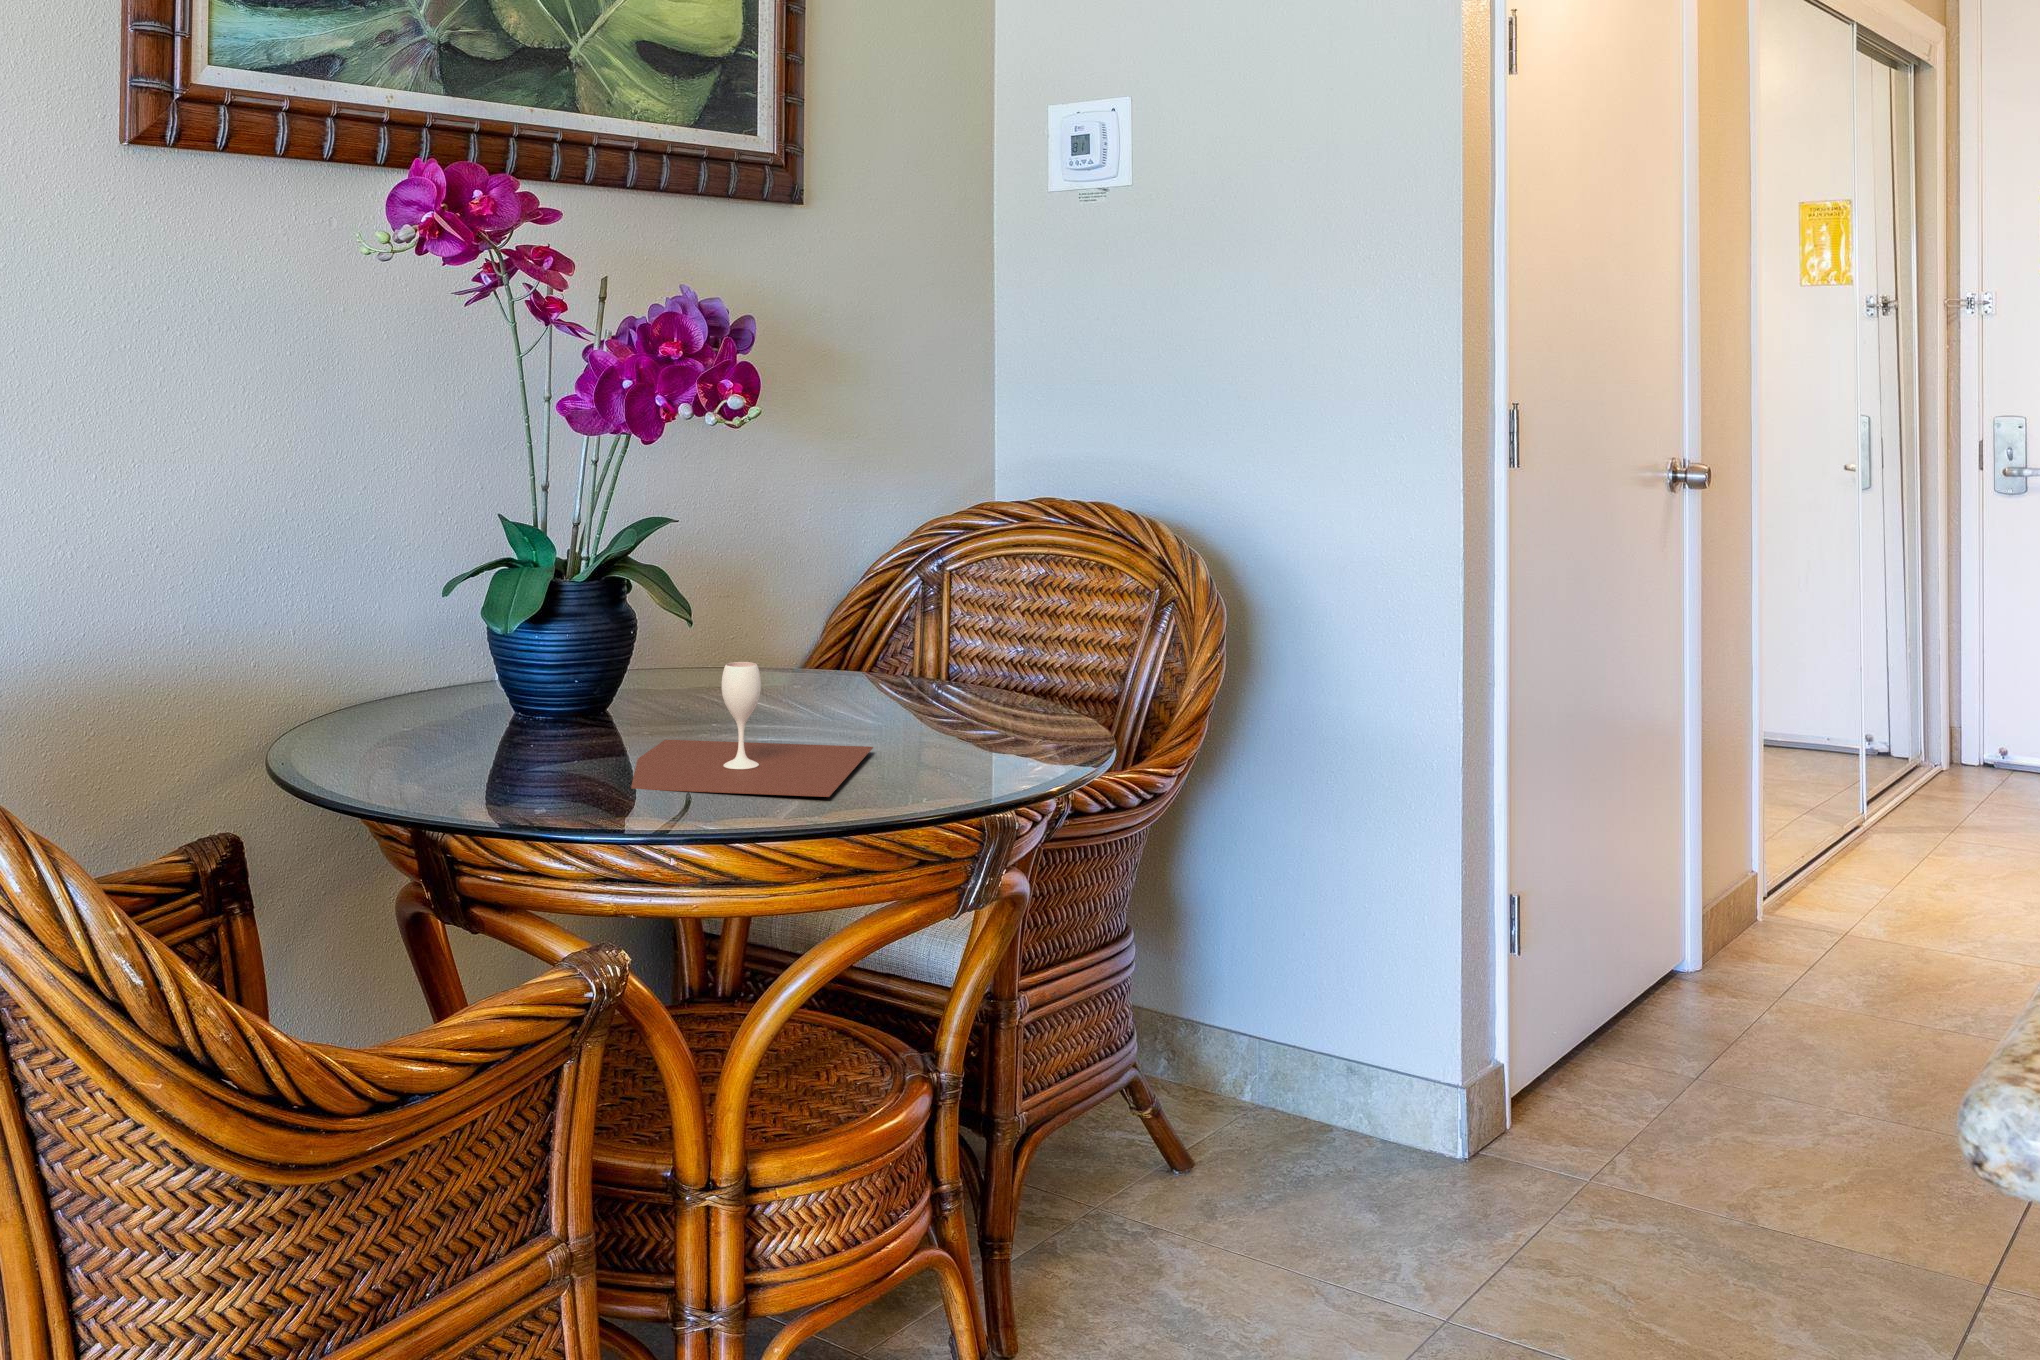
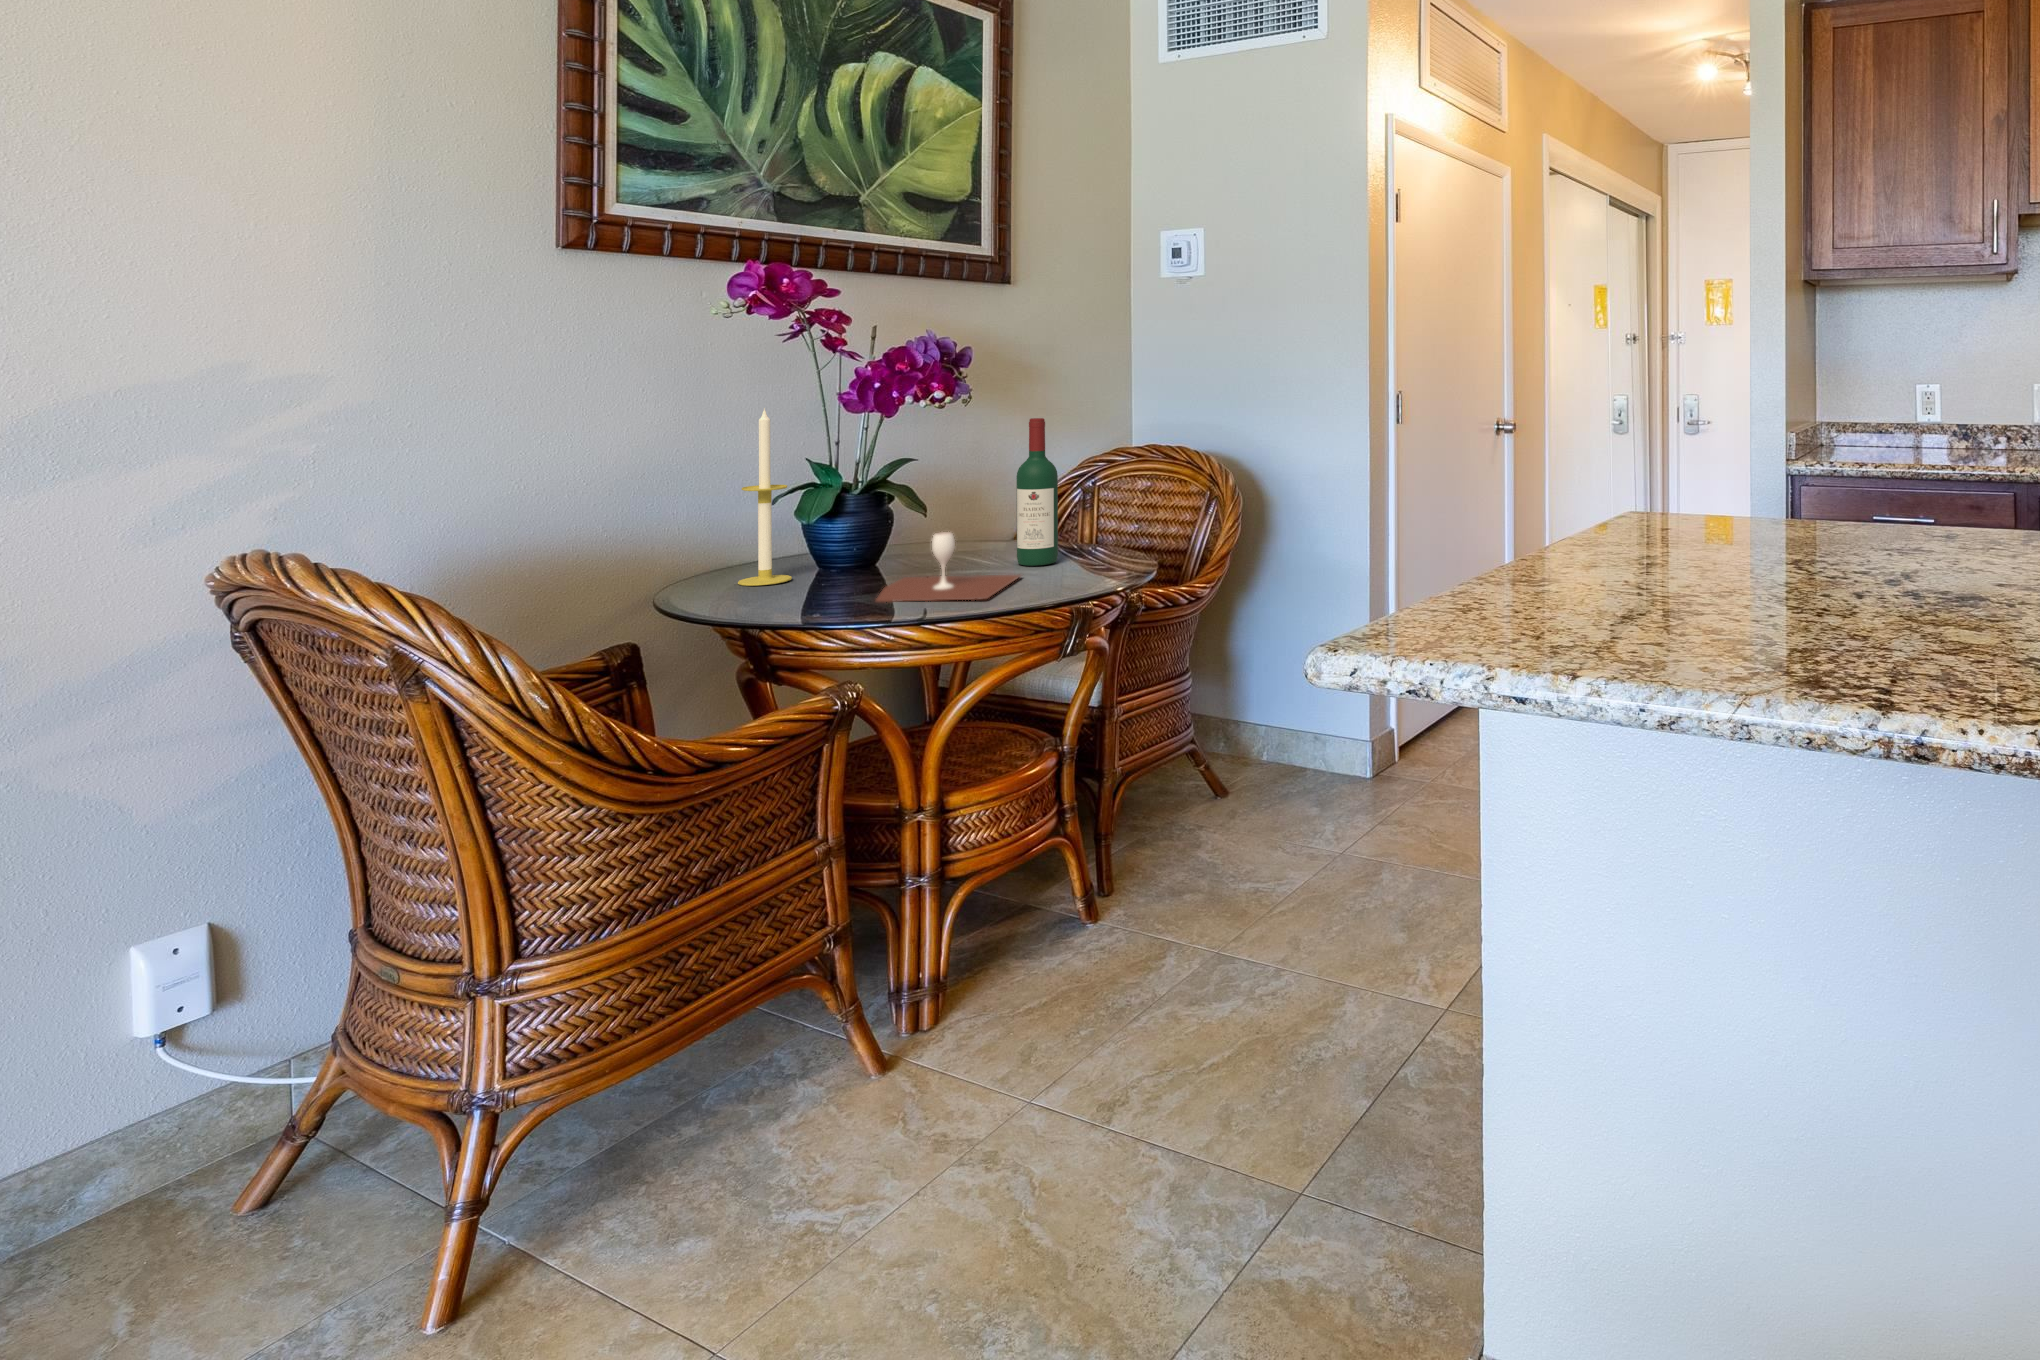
candle: none [396,424,480,743] -> present [738,408,792,586]
wine bottle: none [850,450,923,729] -> present [1016,418,1058,566]

